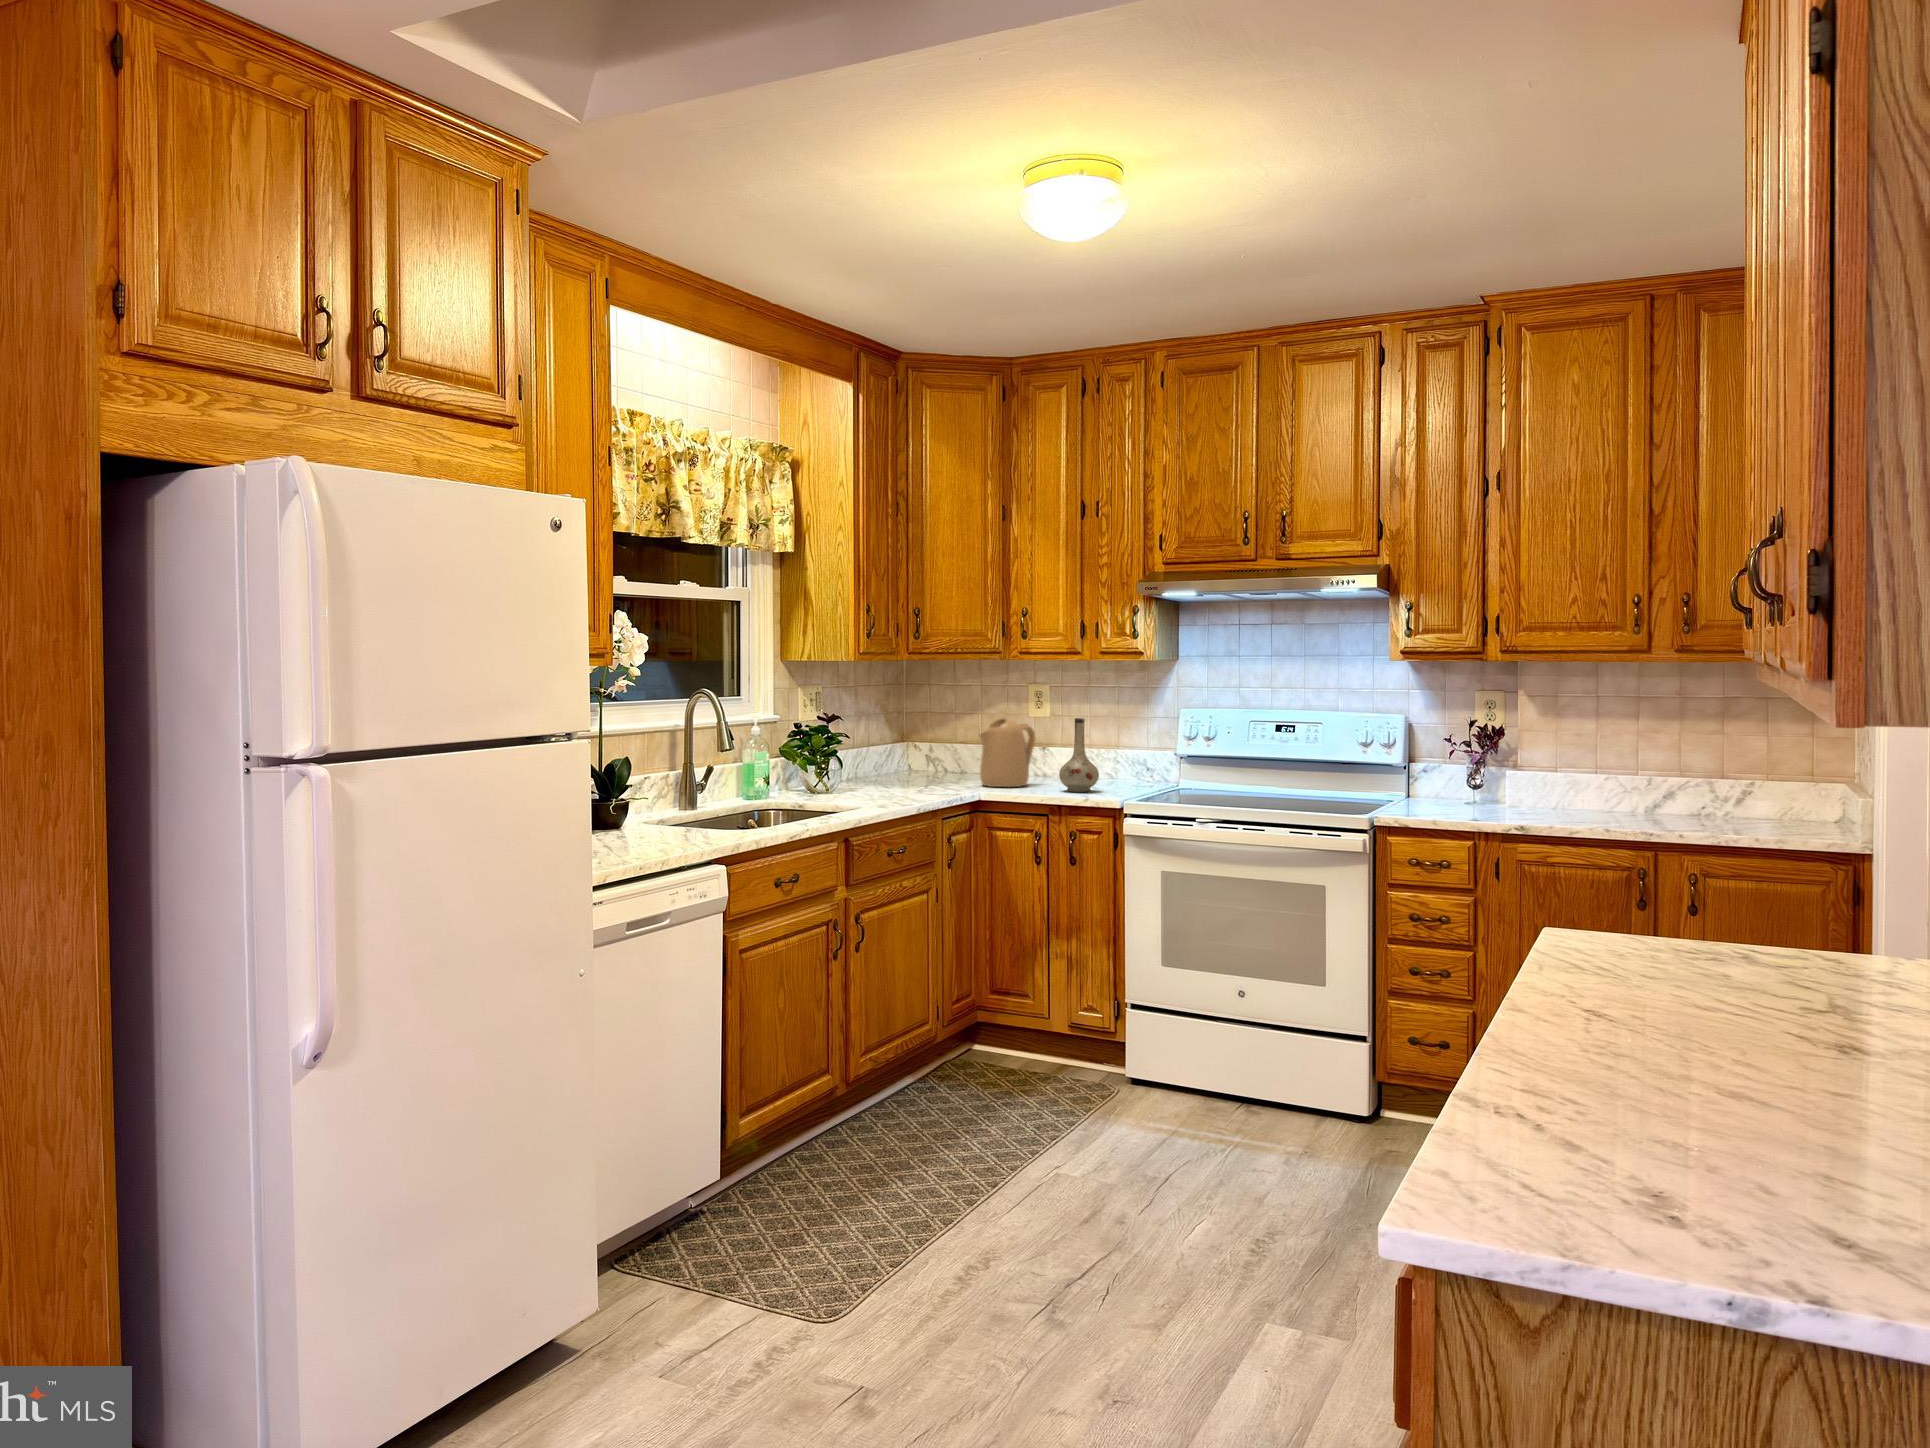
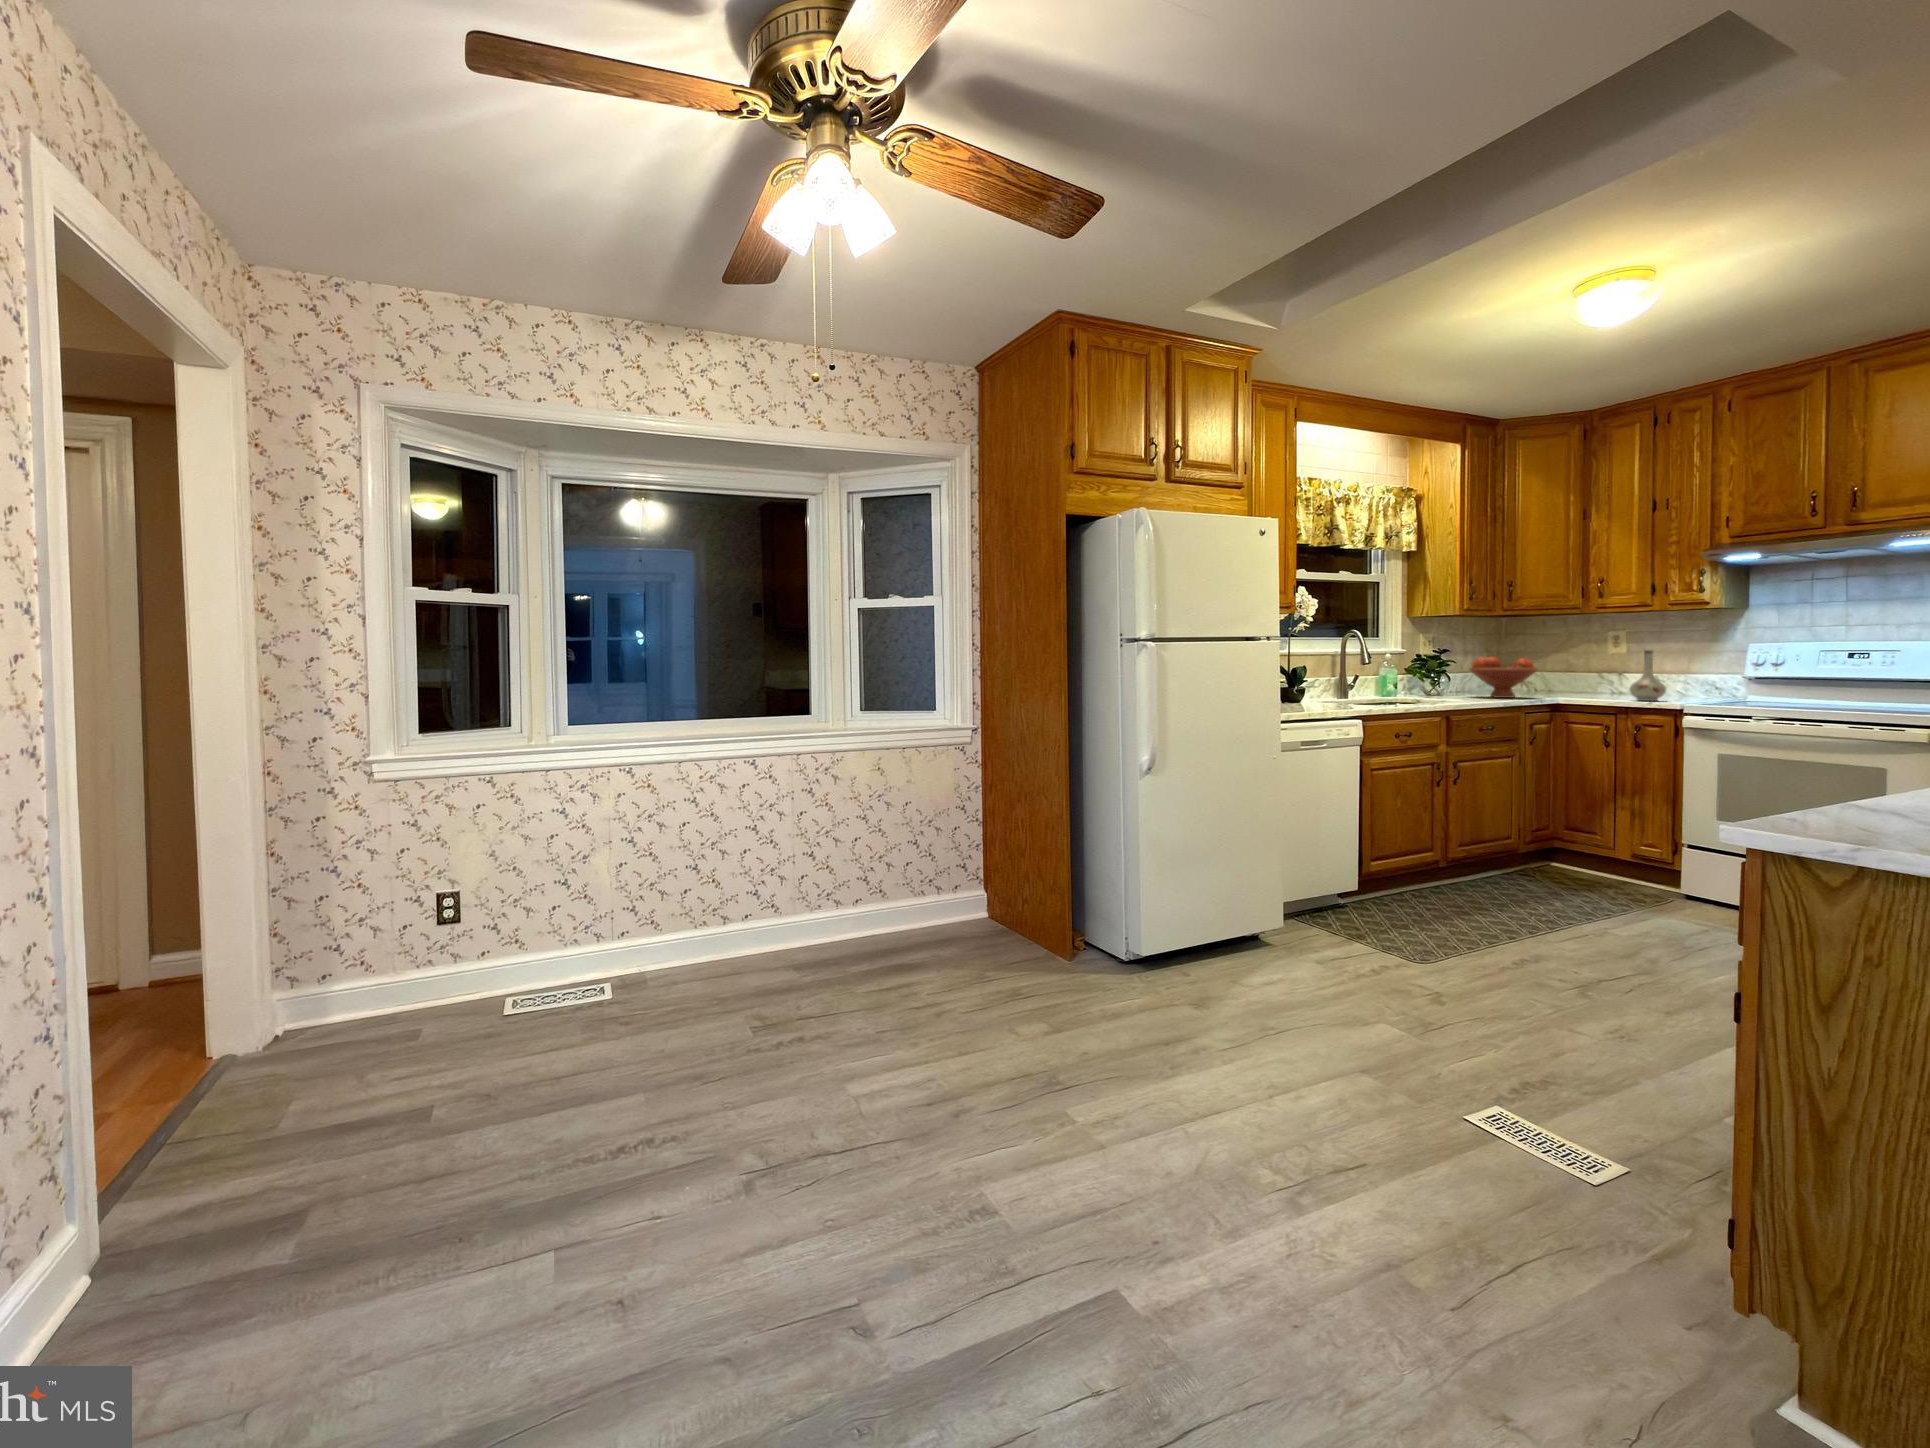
kettle: present [979,719,1035,787] -> none [1560,653,1611,698]
fruit bowl: none [867,725,954,792] -> present [1470,657,1537,698]

